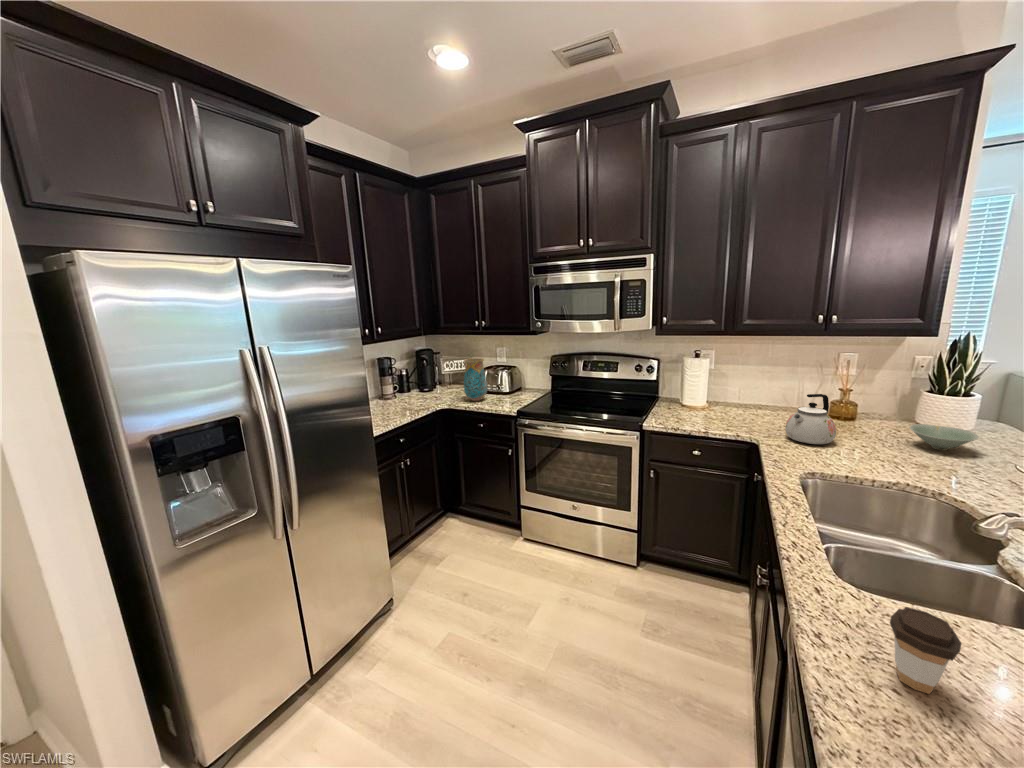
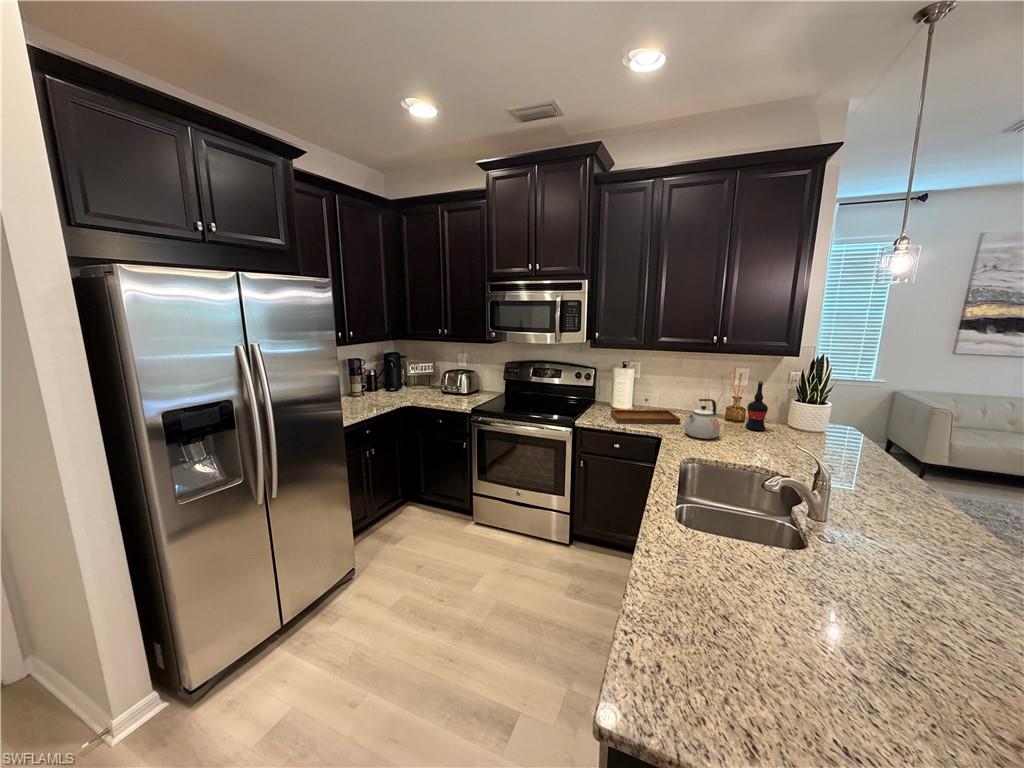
vase: present [464,358,487,401] -> none [427,362,448,400]
wine bottle: none [862,369,895,431] -> present [745,381,768,431]
tray: none [682,394,775,426] -> present [610,398,680,424]
bowl: present [910,424,979,451] -> none [773,424,818,445]
coffee cup: present [890,607,961,694] -> none [681,525,715,577]

